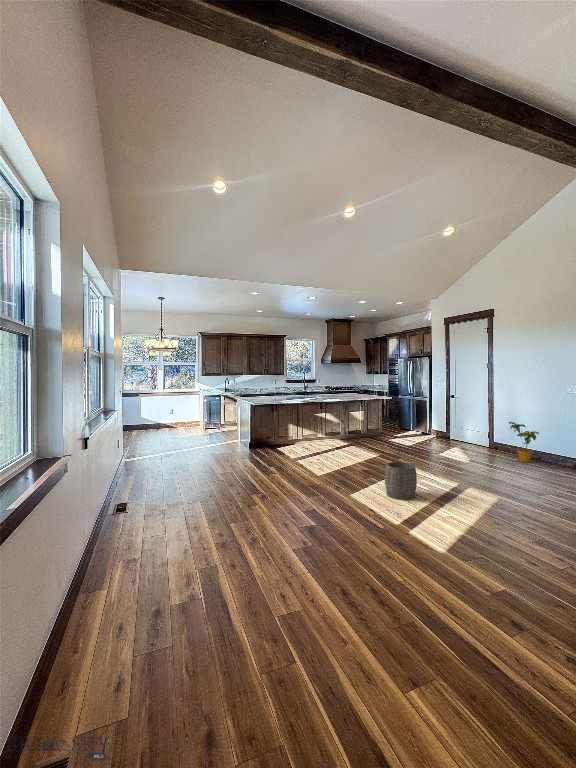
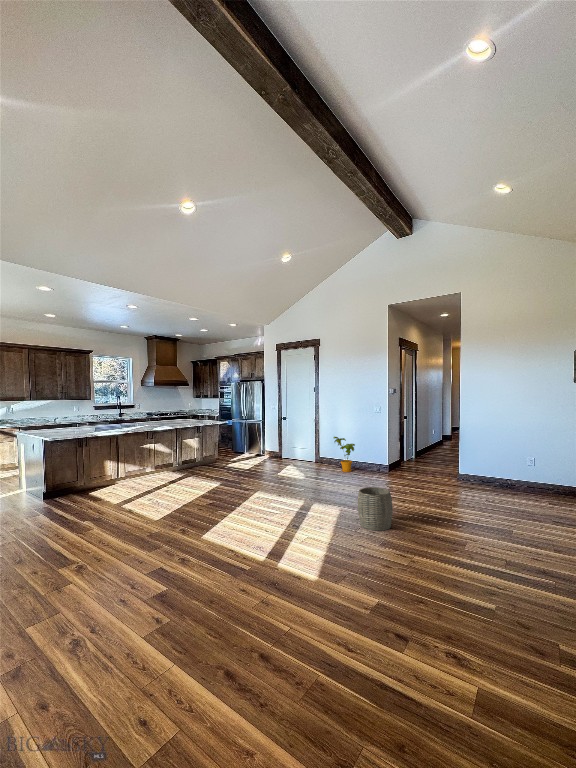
woven basket: present [385,462,417,500] -> present [358,487,393,531]

